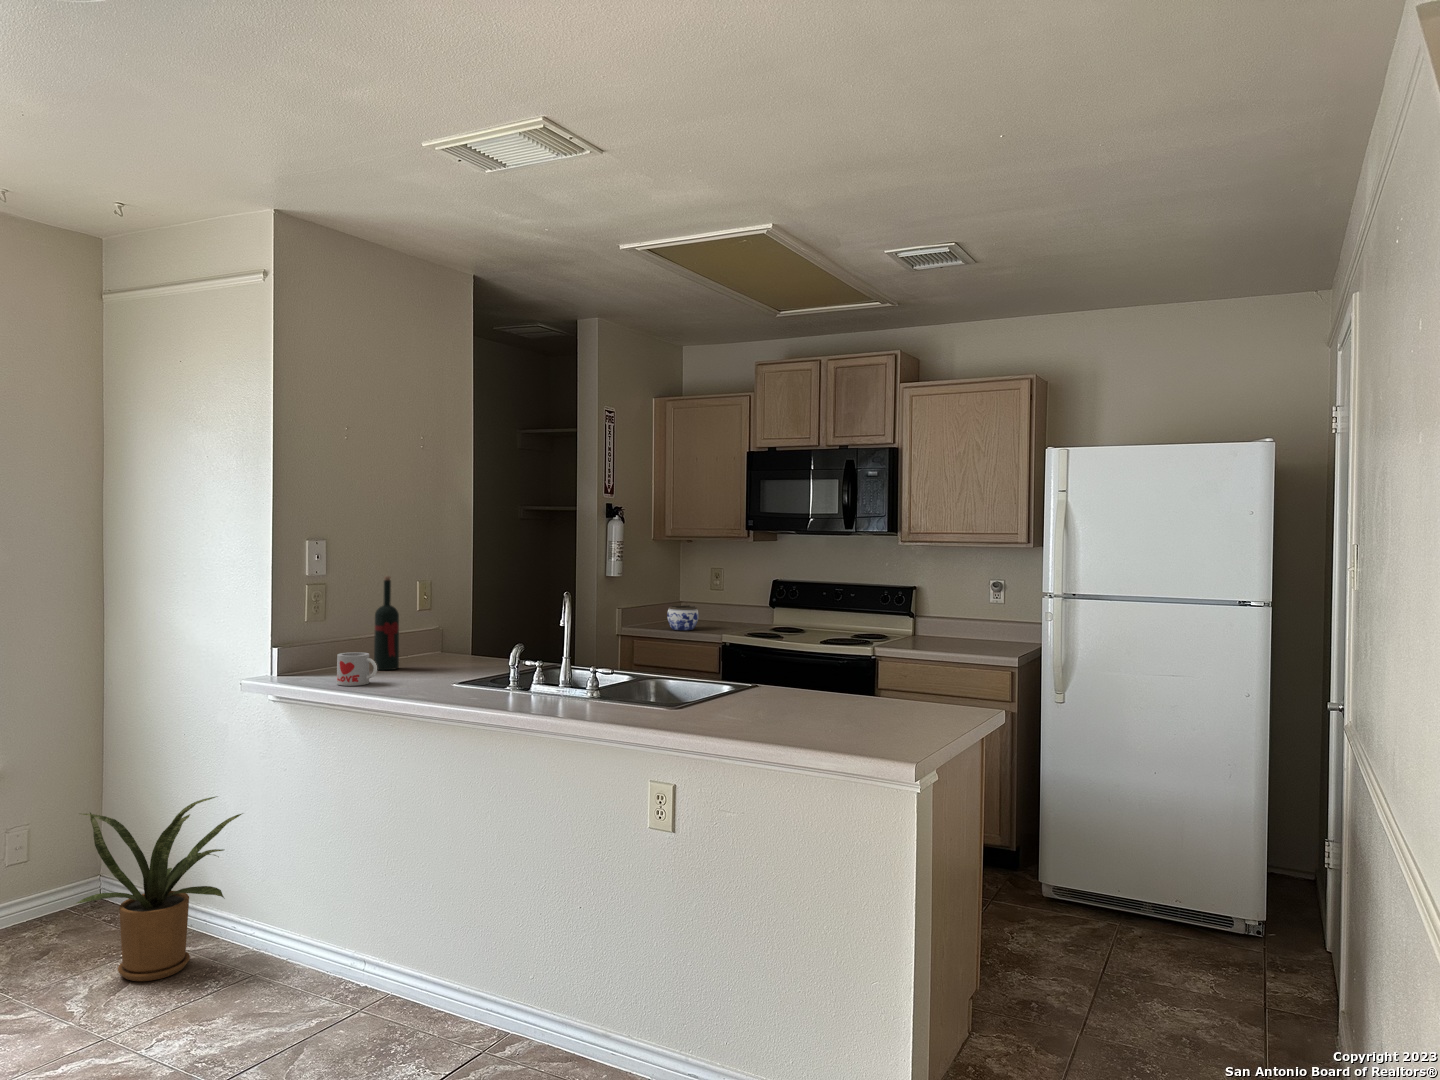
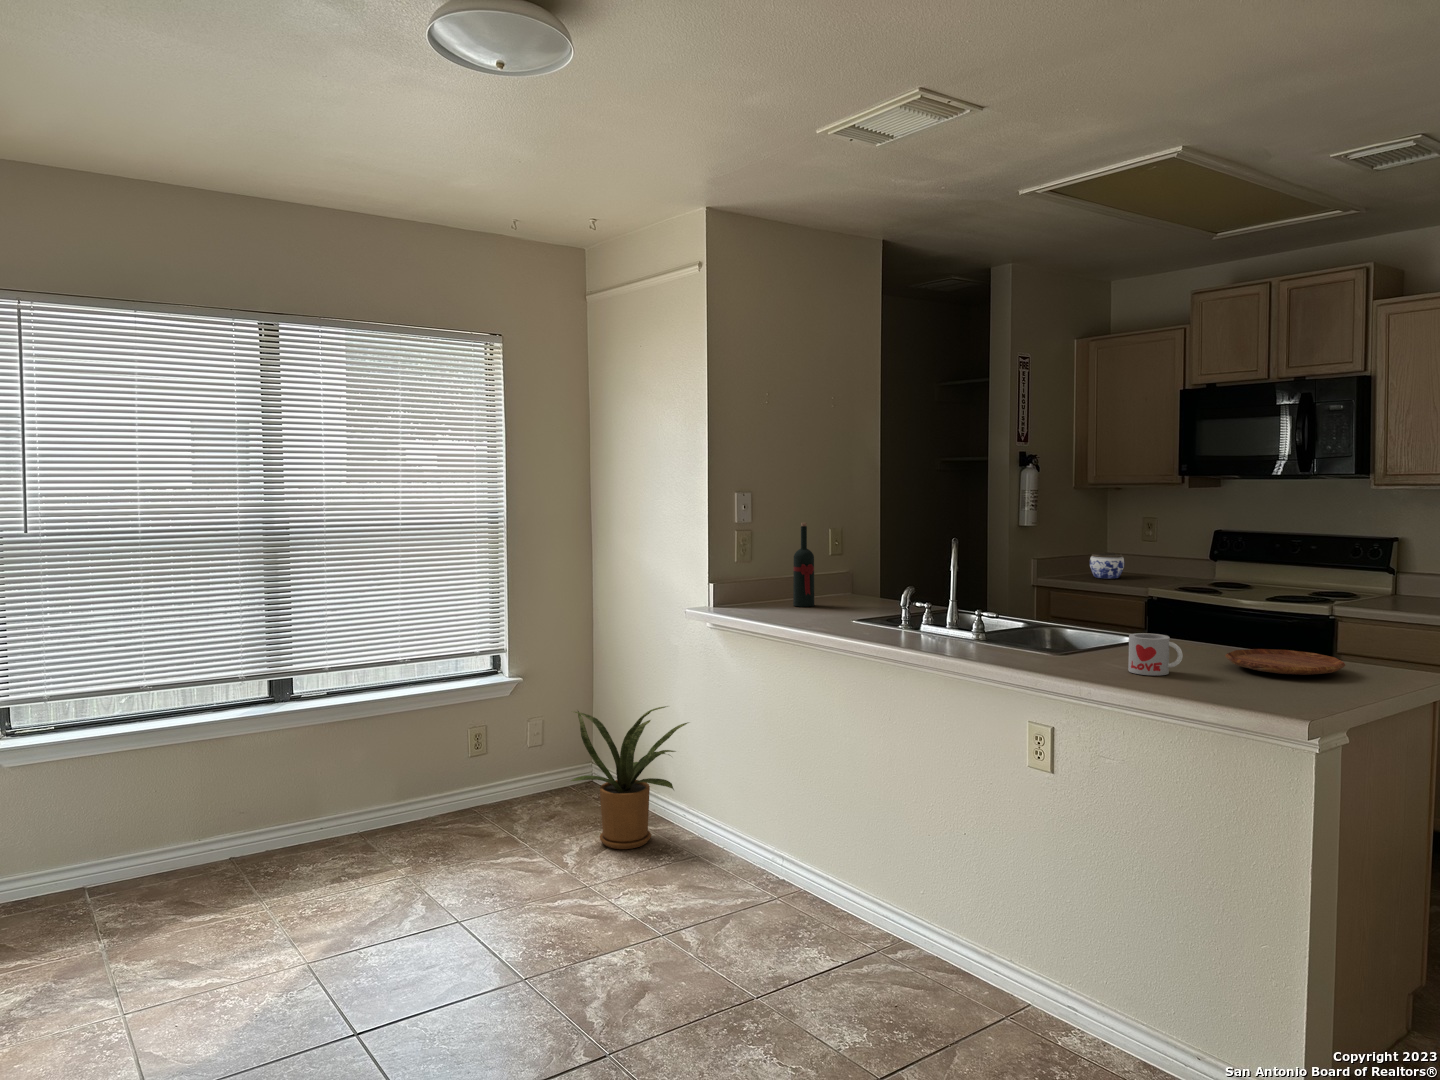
mug: present [337,652,377,686] -> present [1128,633,1183,675]
tray: none [826,694,925,717] -> present [1225,649,1345,675]

